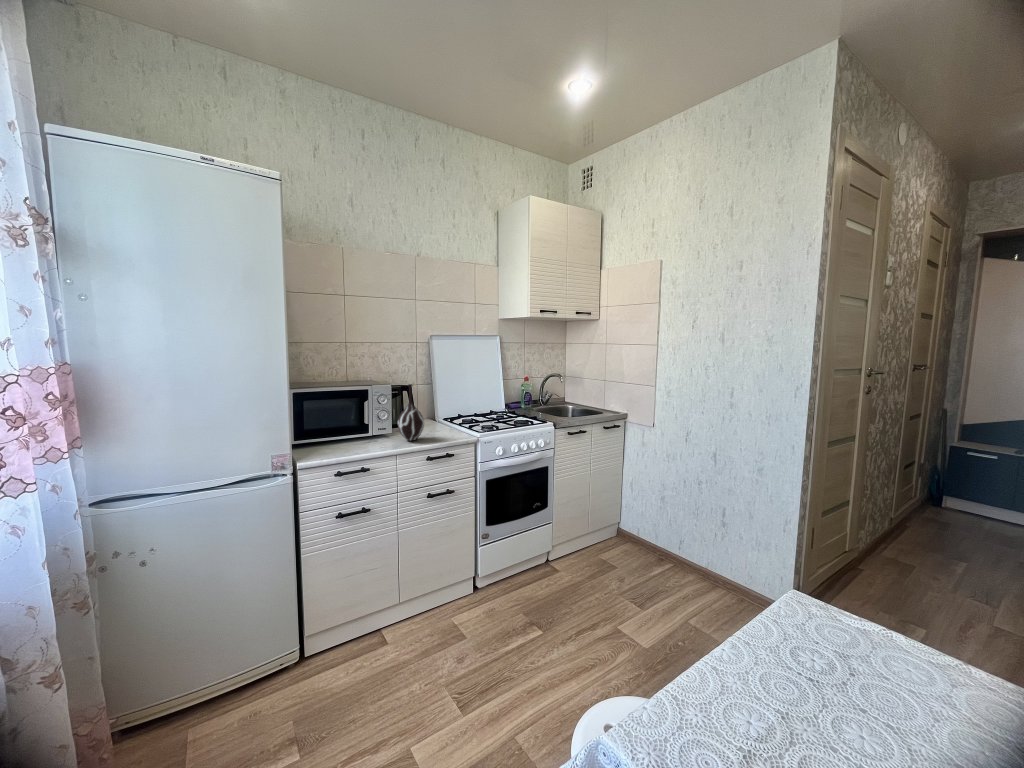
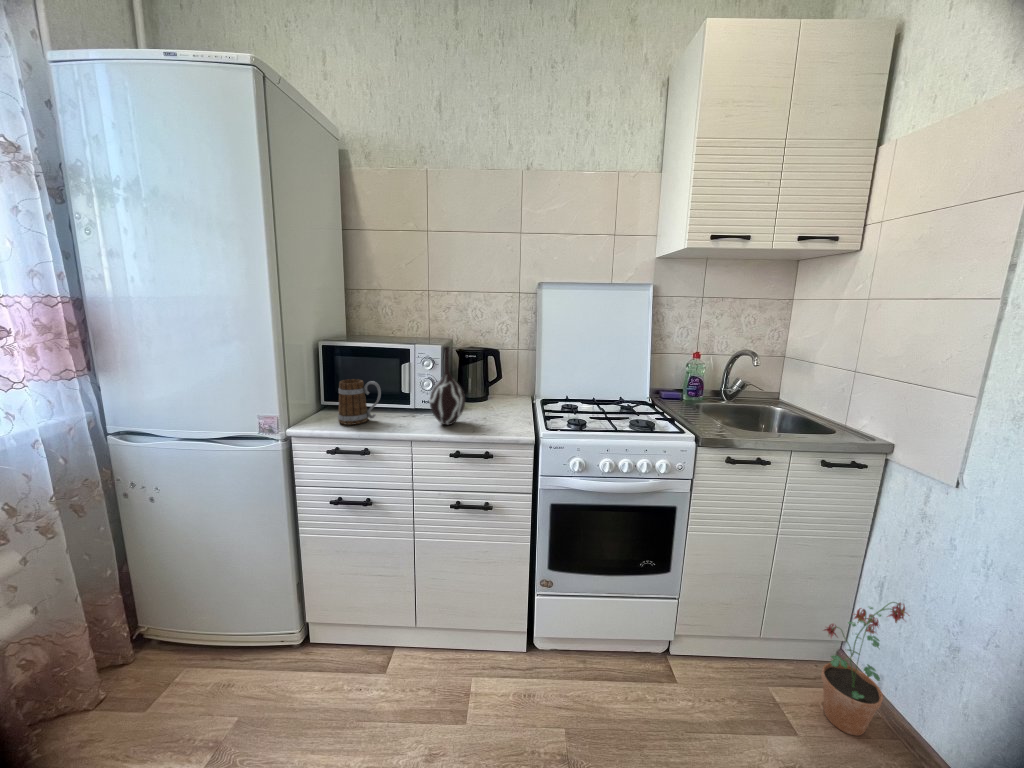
mug: none [323,416,358,453] -> present [338,379,381,425]
potted plant: none [617,486,648,559] -> present [821,602,906,735]

